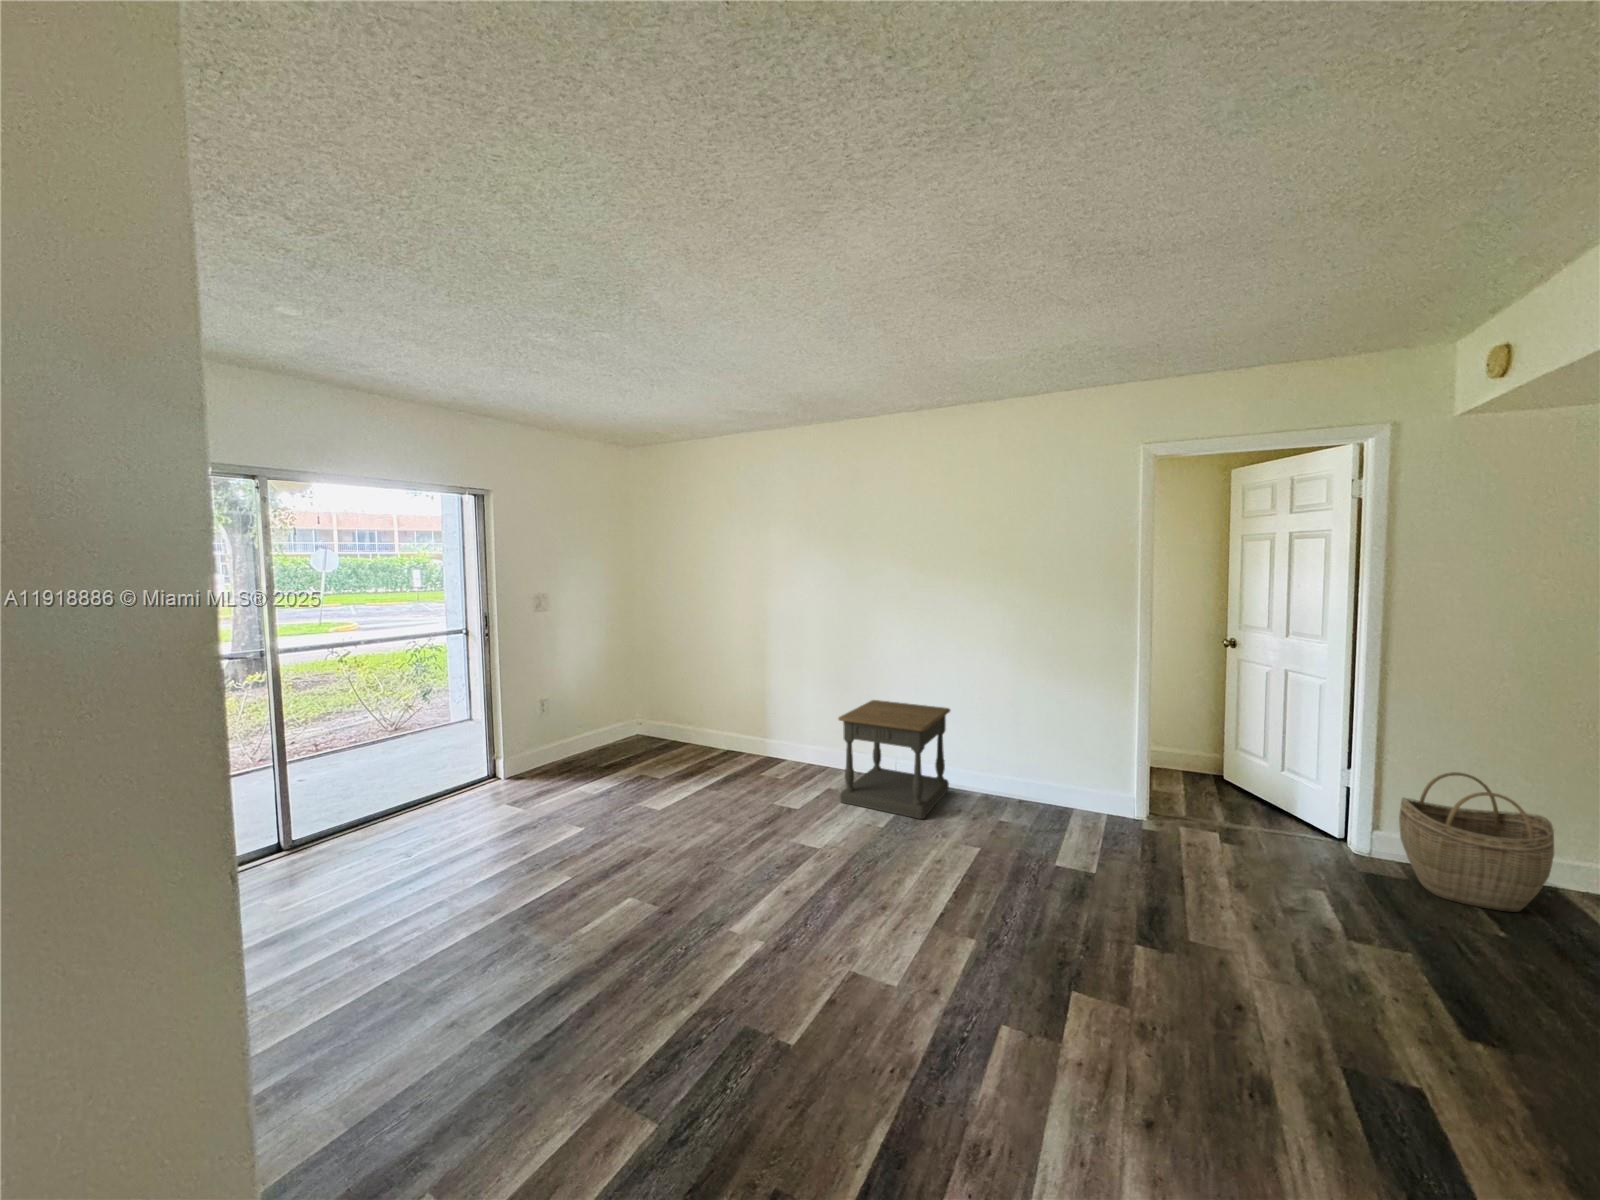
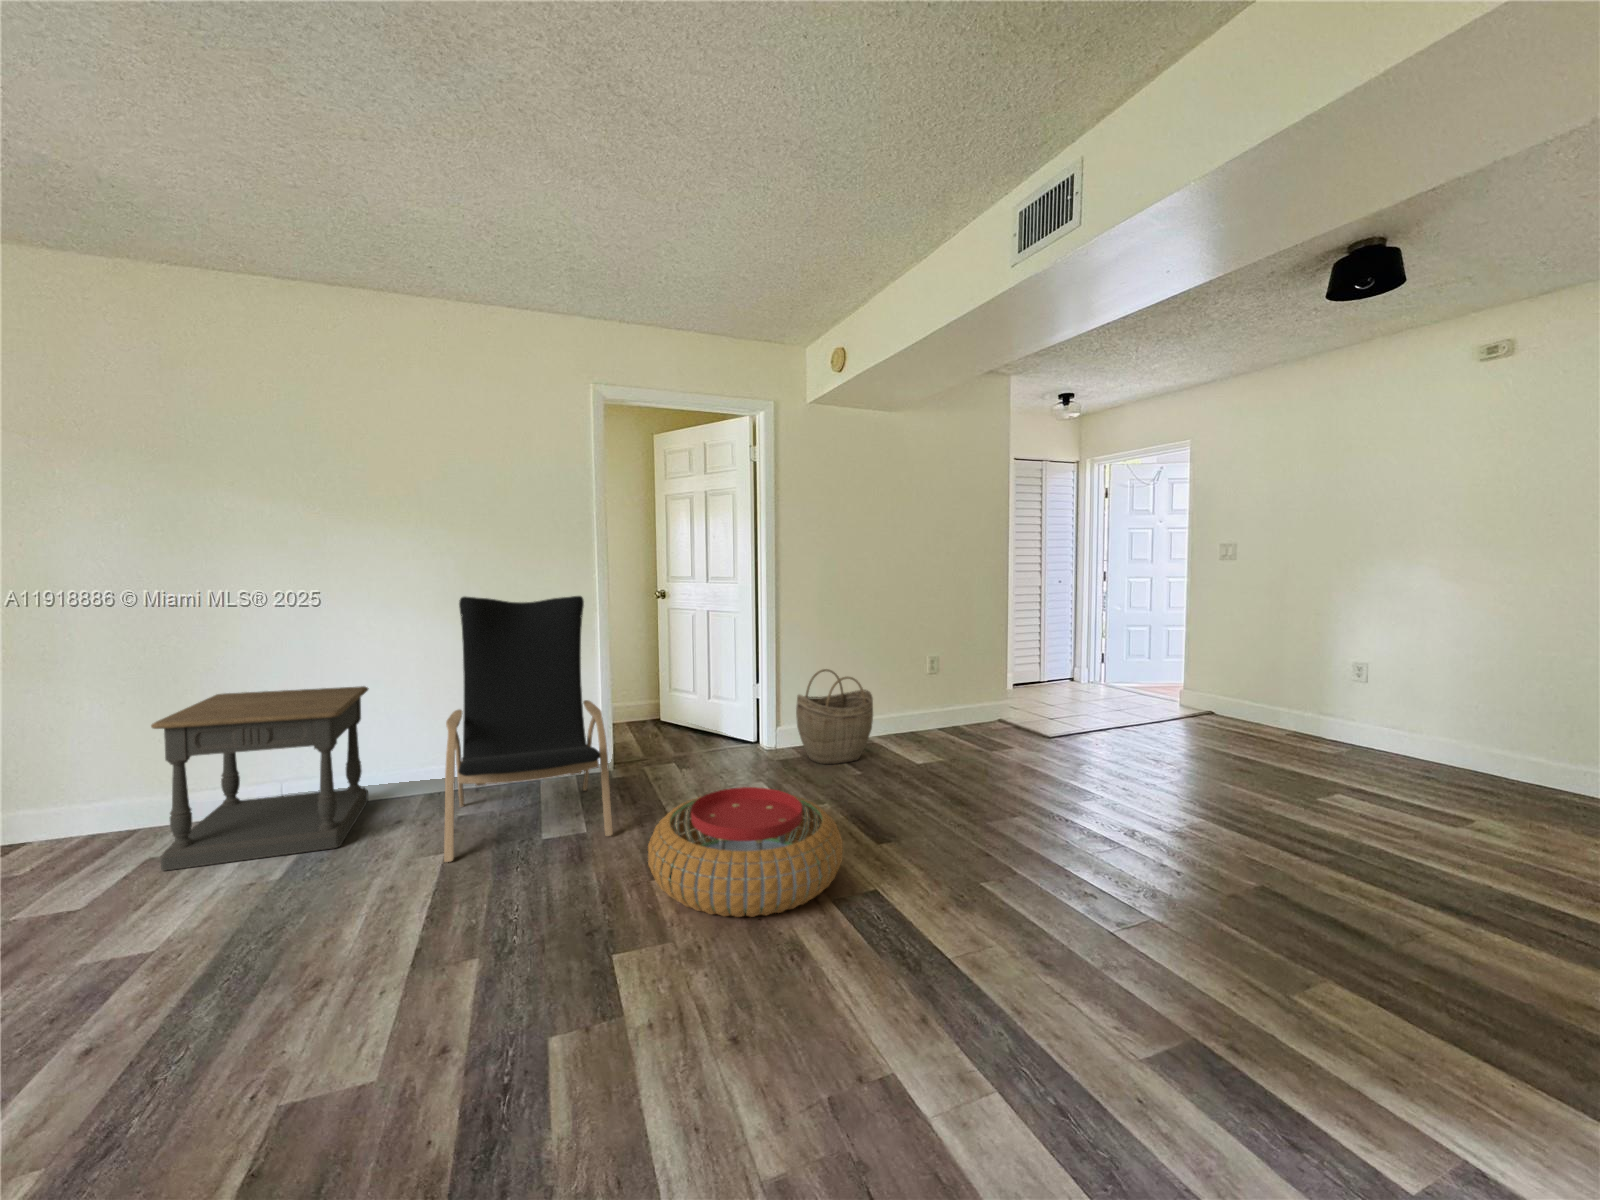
lounge chair: none [979,651,1118,885] -> present [444,596,613,862]
pouf: none [1129,882,1385,1052] -> present [648,787,843,917]

